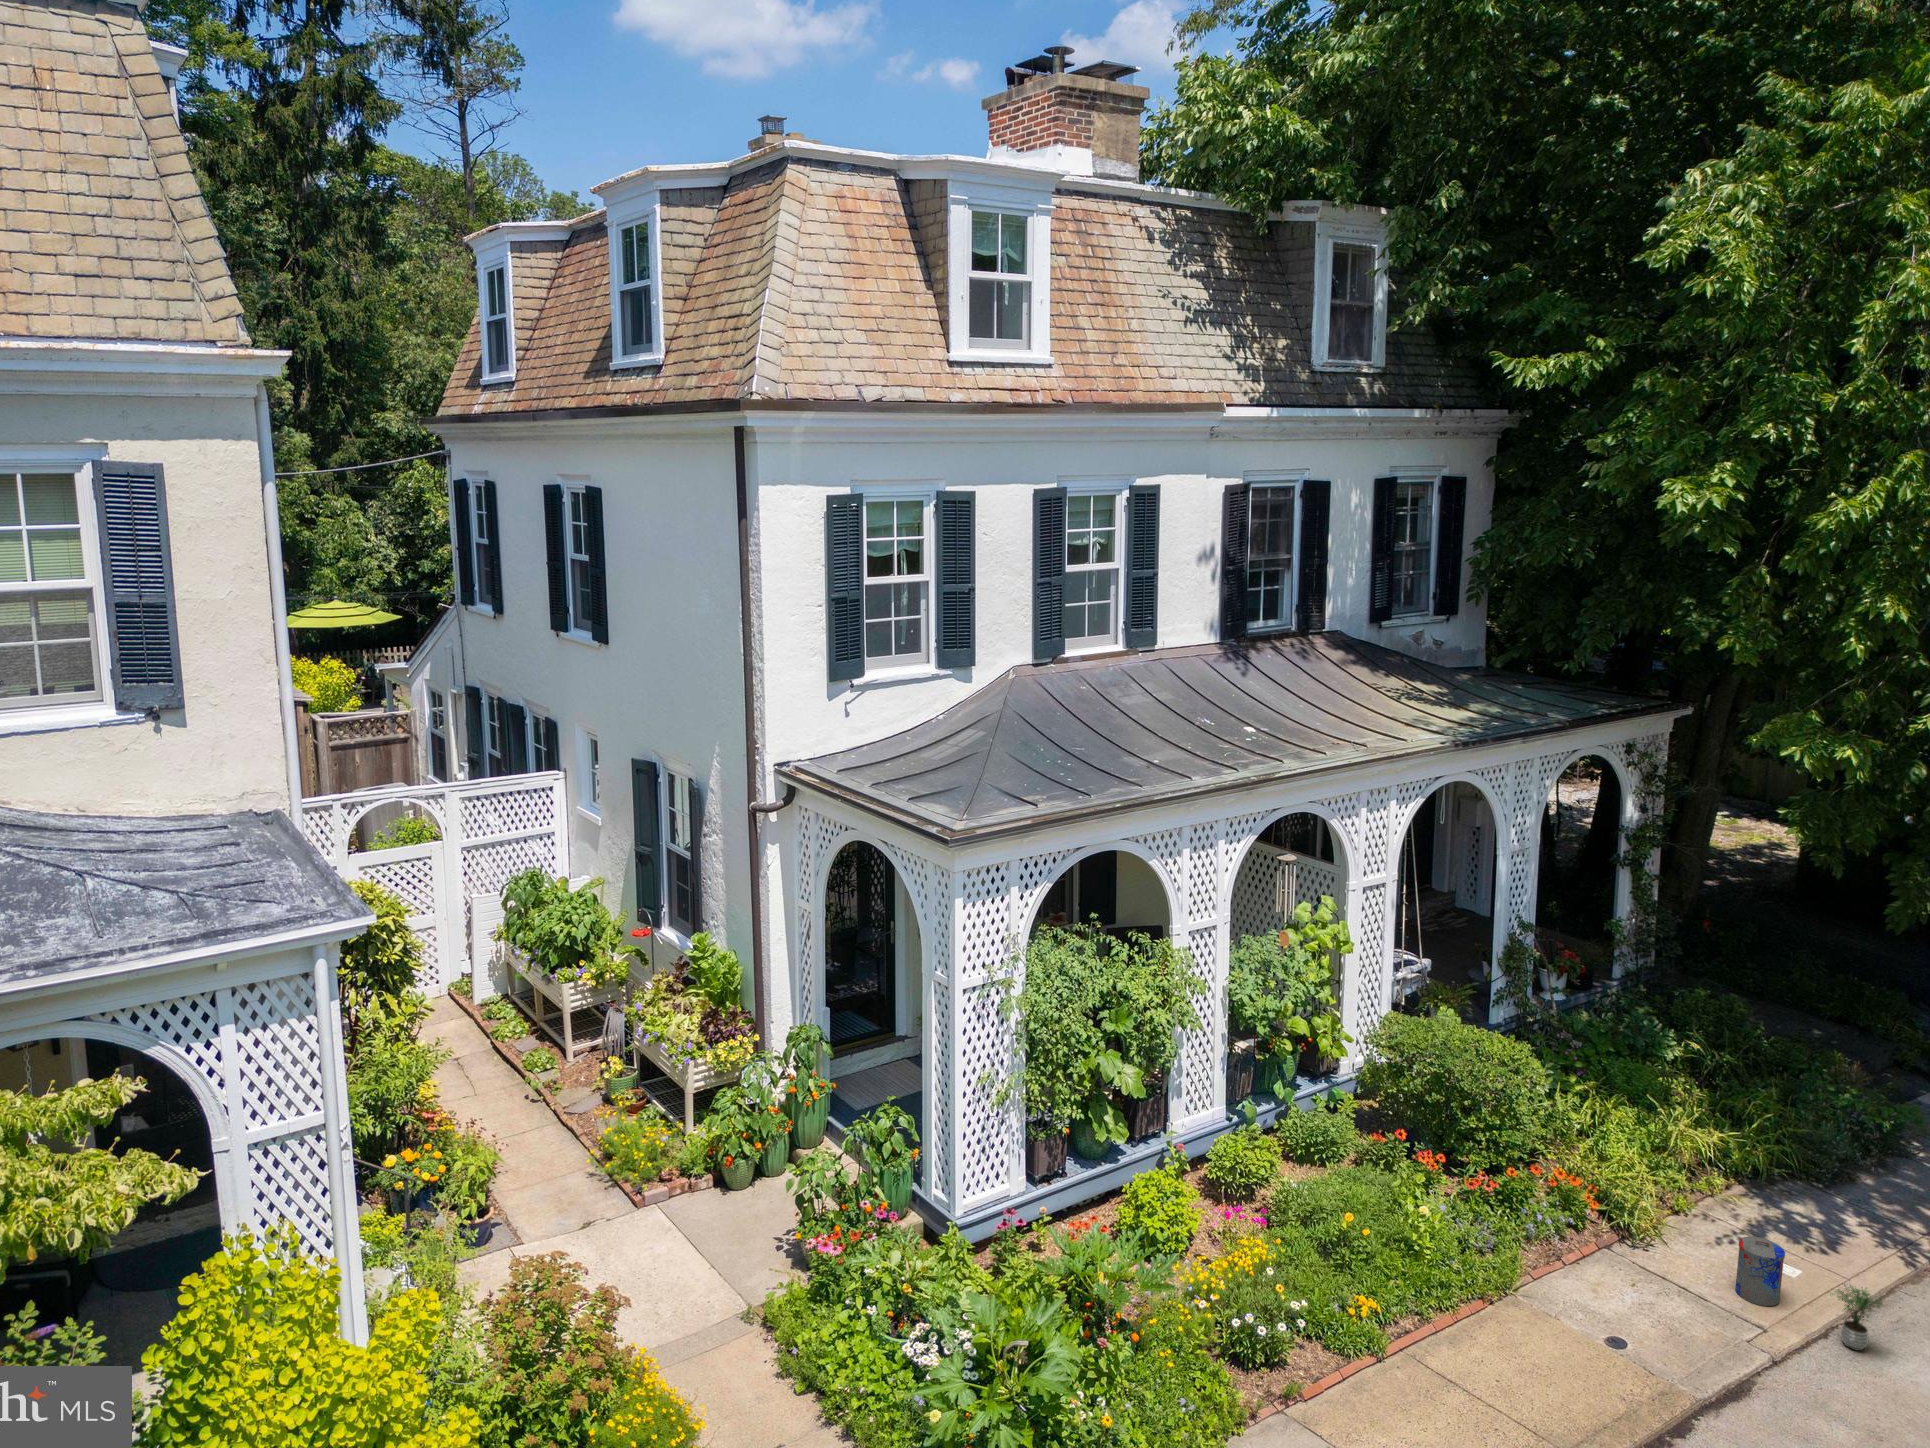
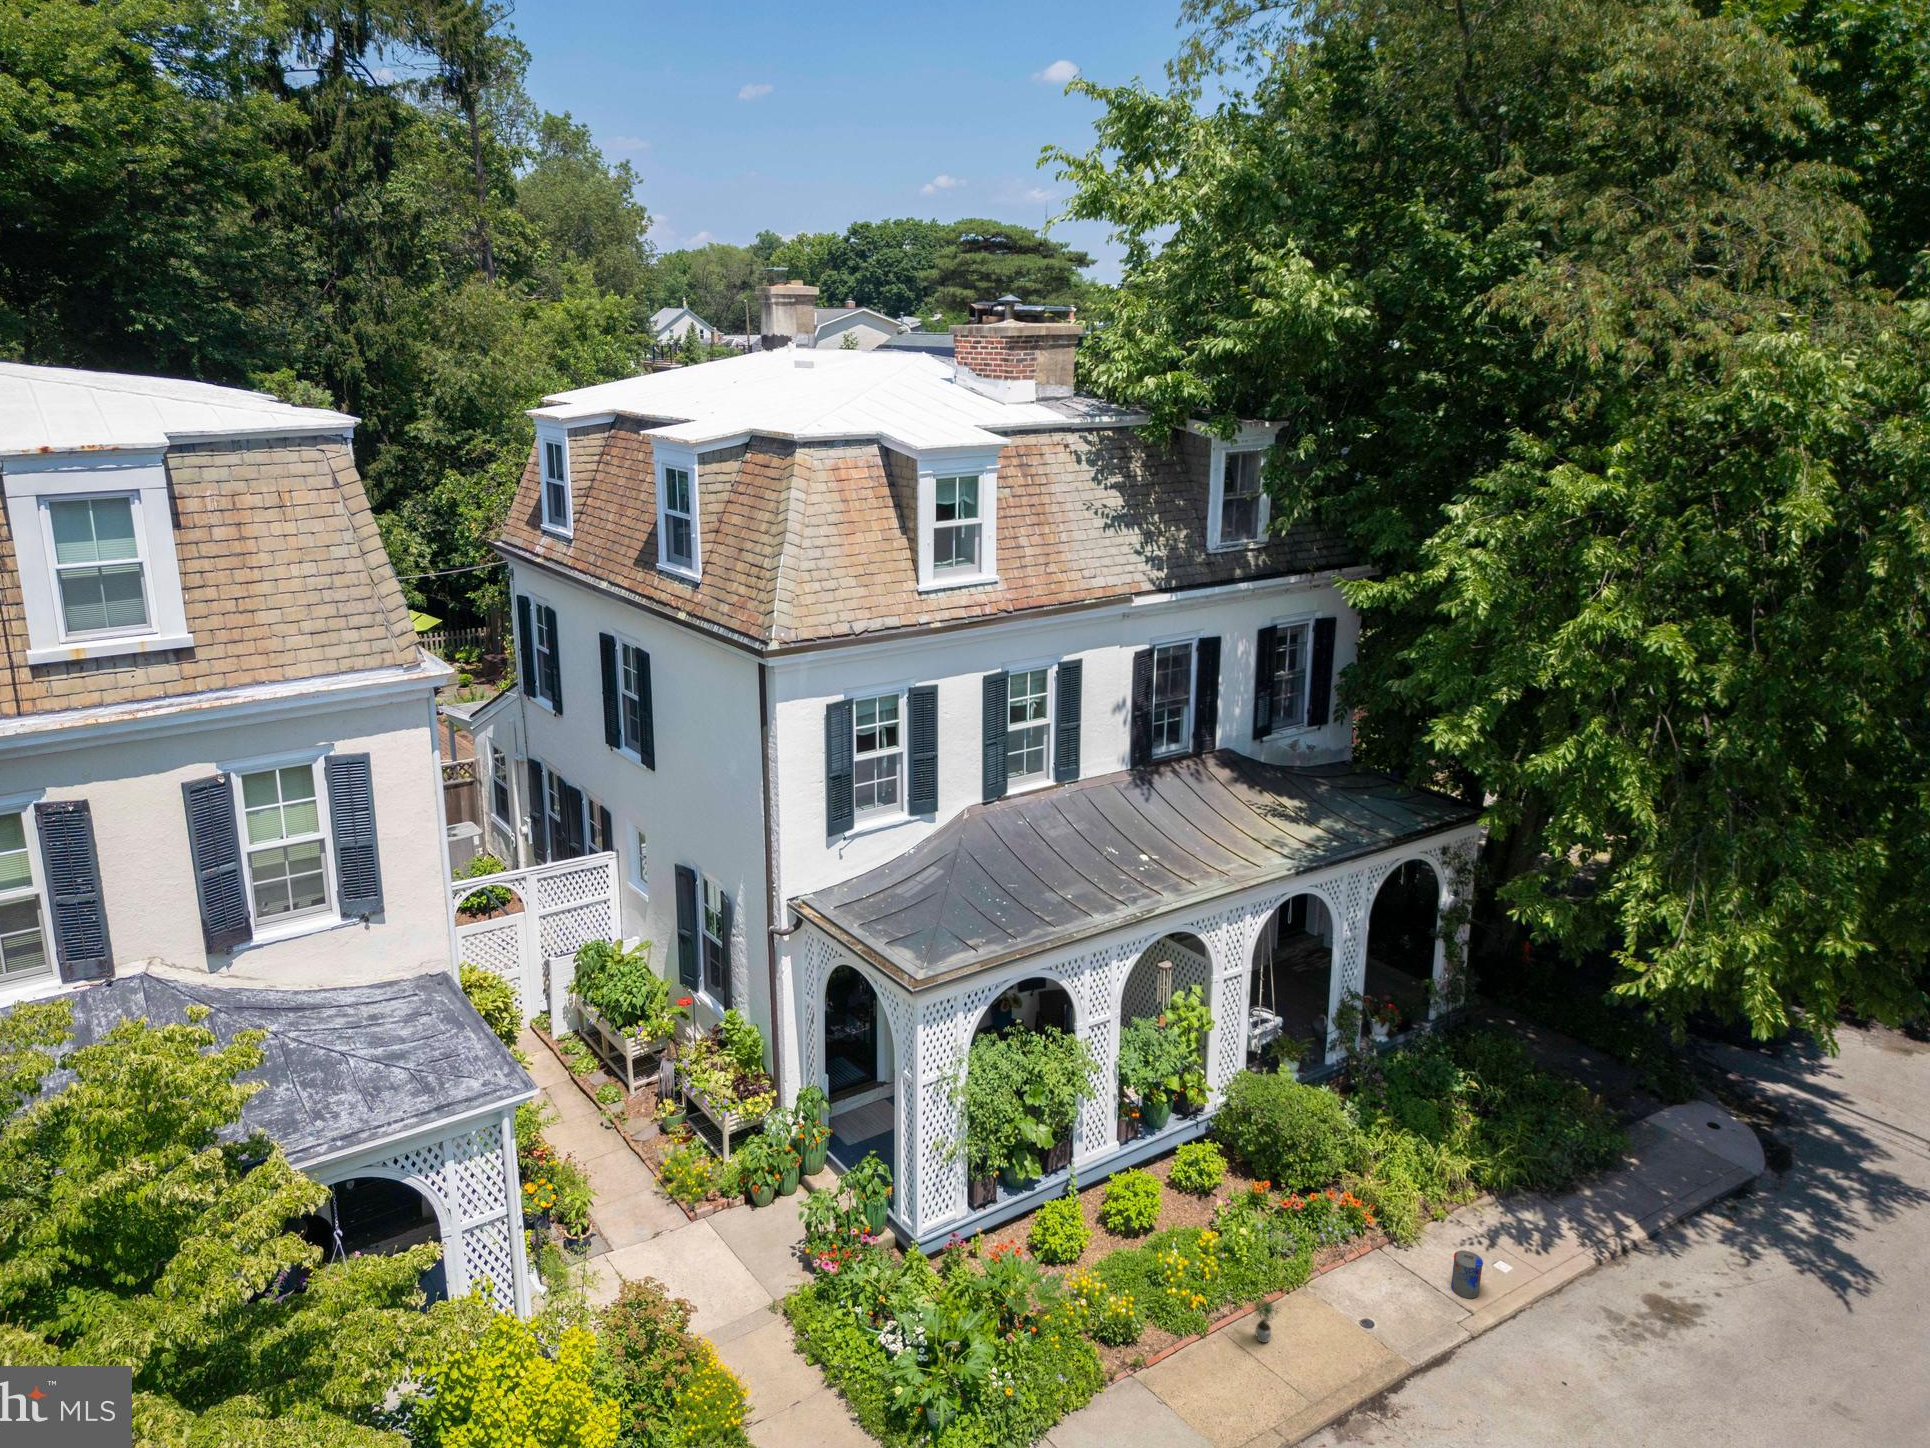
potted plant: present [1830,1284,1880,1351] -> present [1252,1299,1278,1343]

